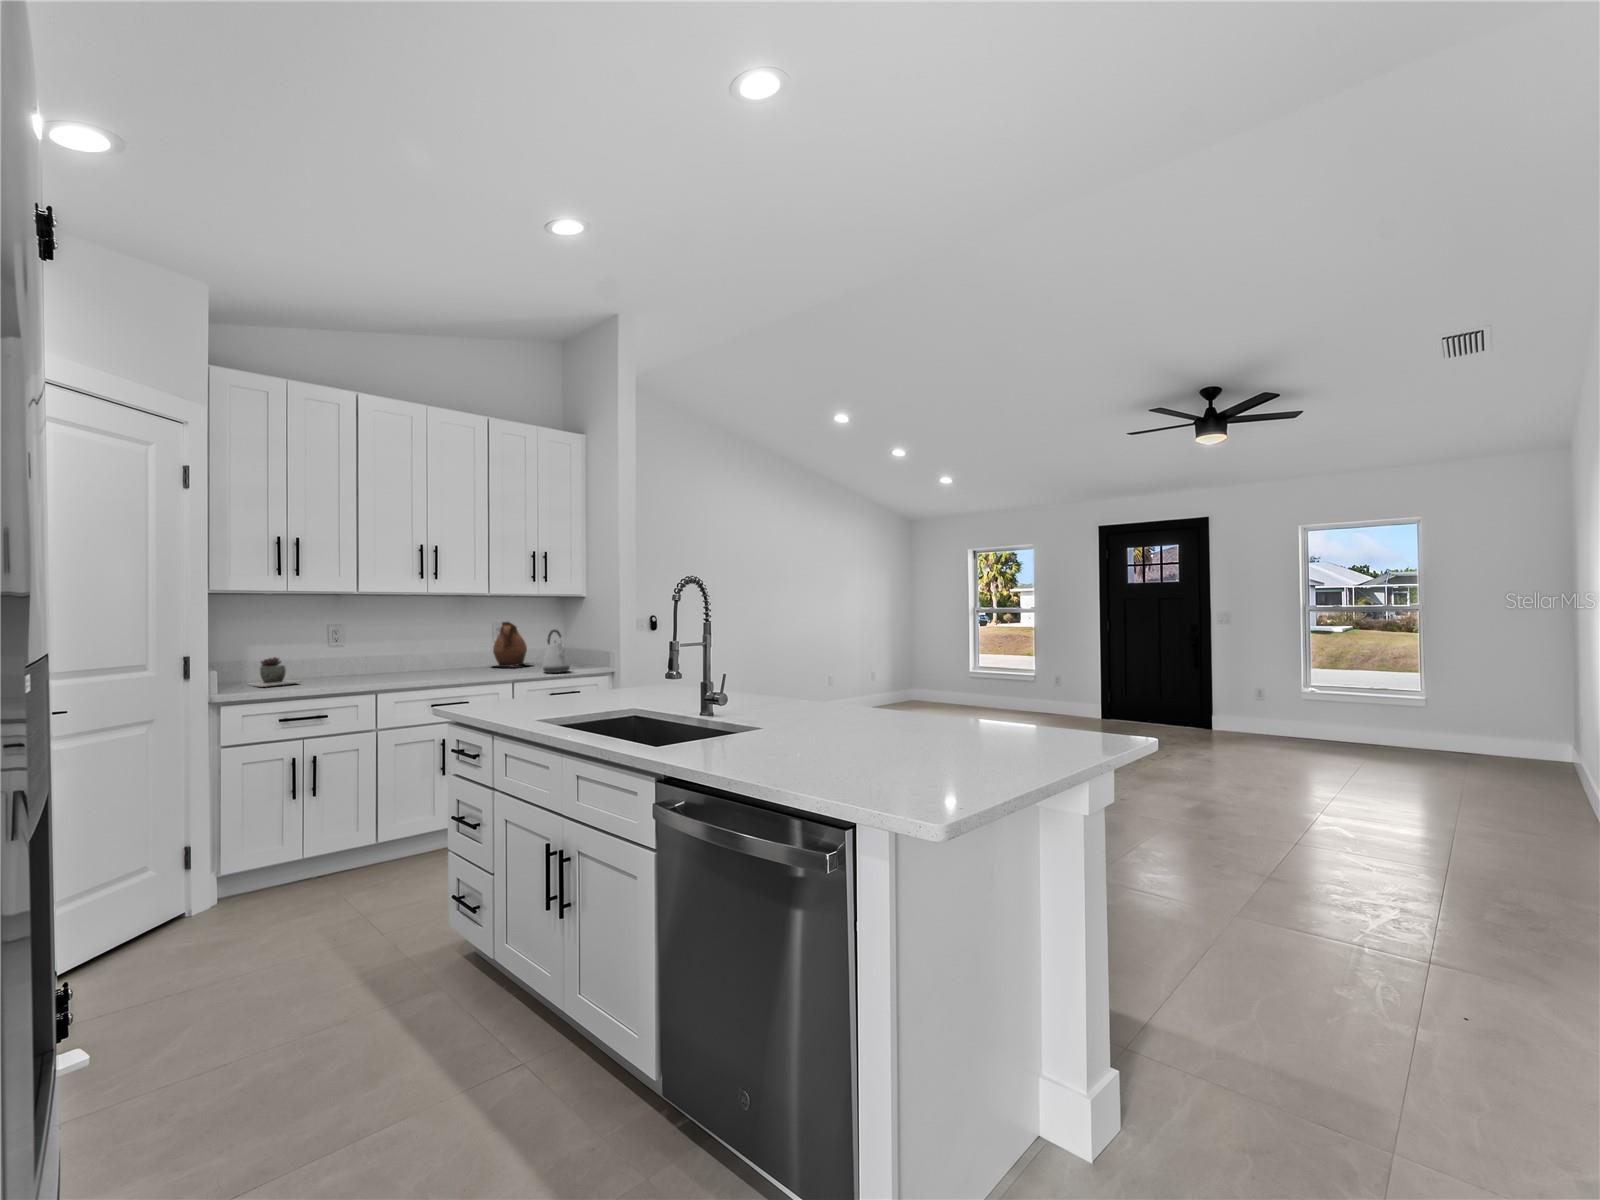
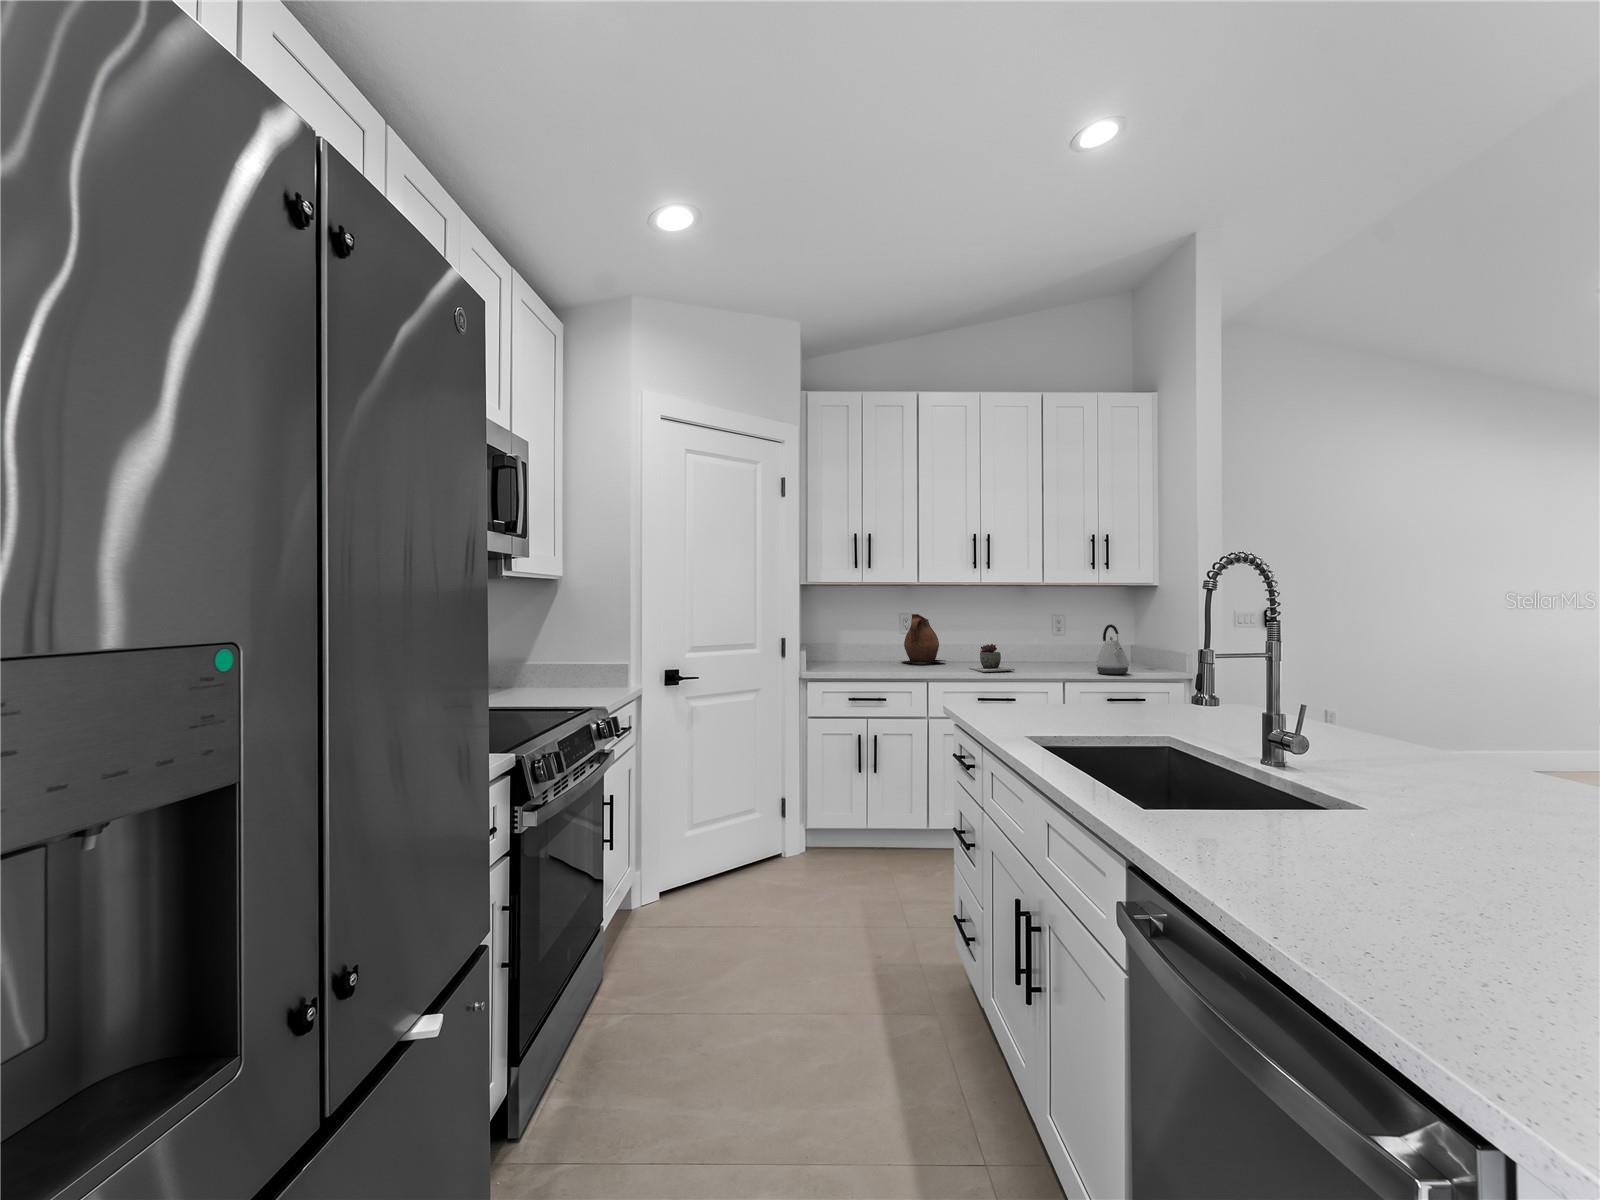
ceramic pitcher: present [493,622,527,667] -> present [903,614,945,663]
succulent plant: present [249,657,300,687] -> present [969,644,1015,672]

